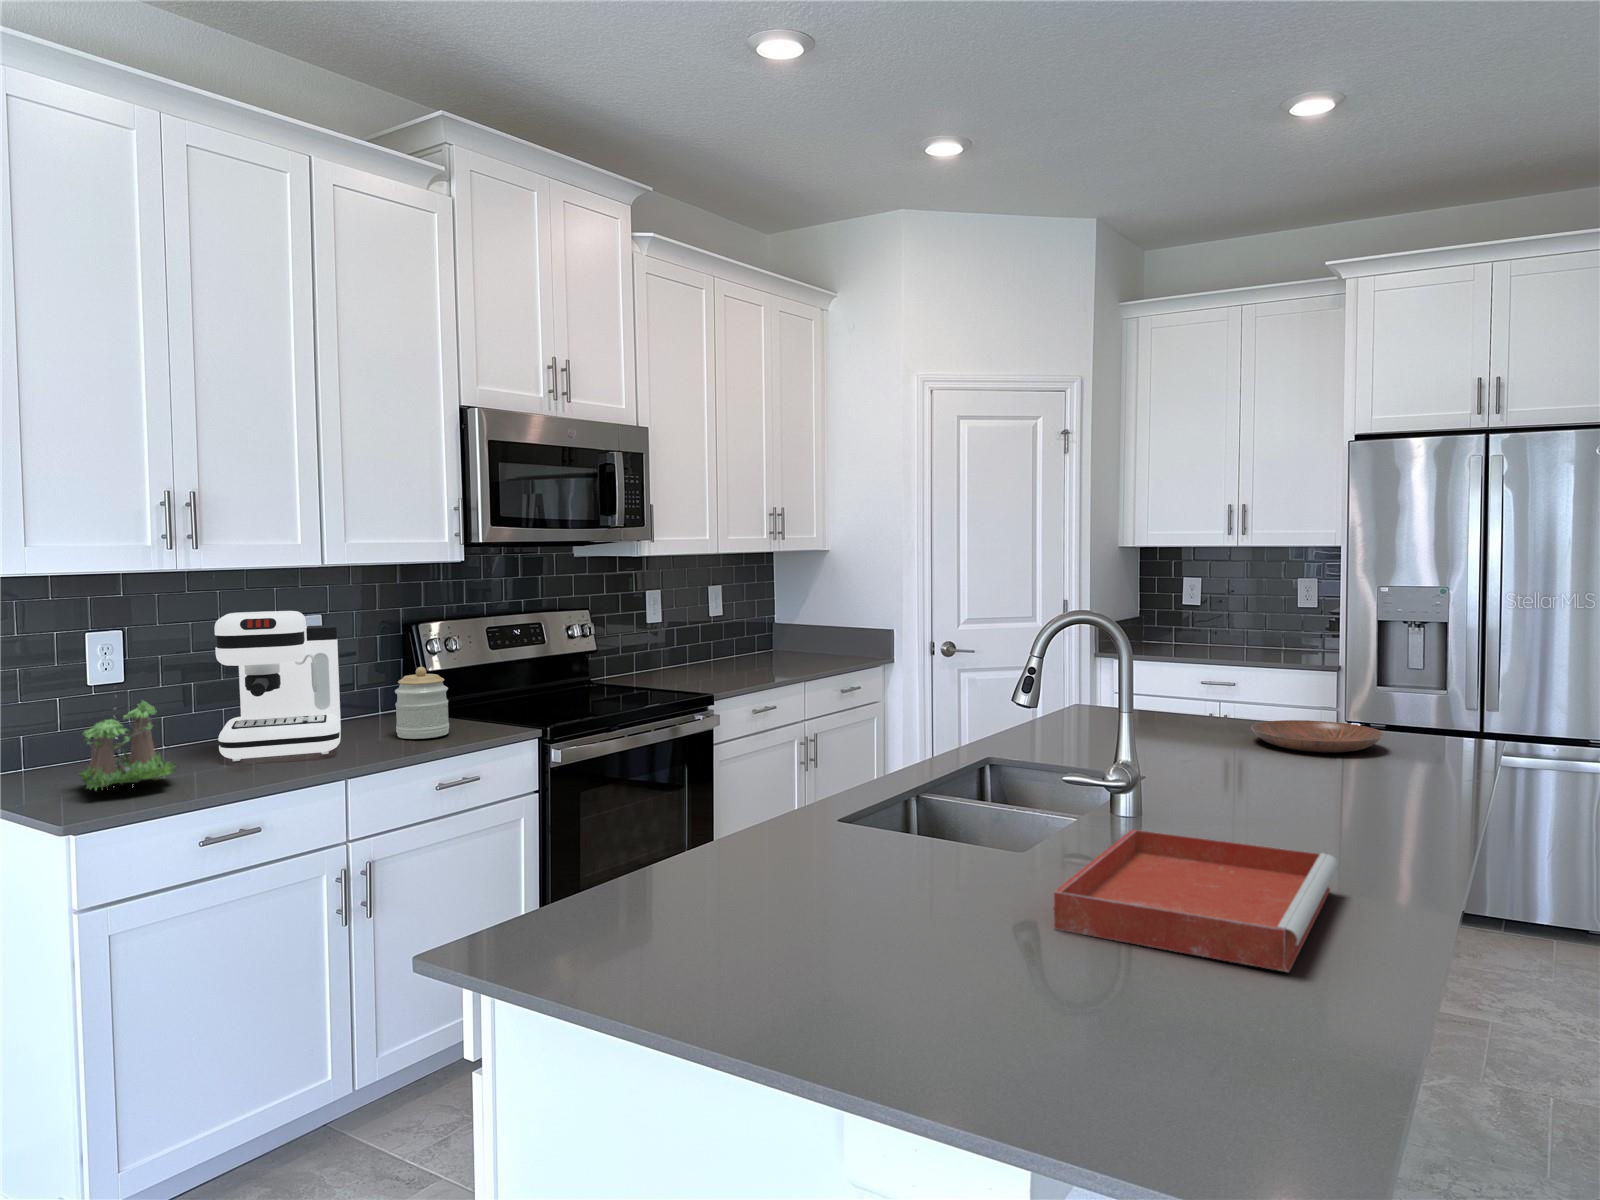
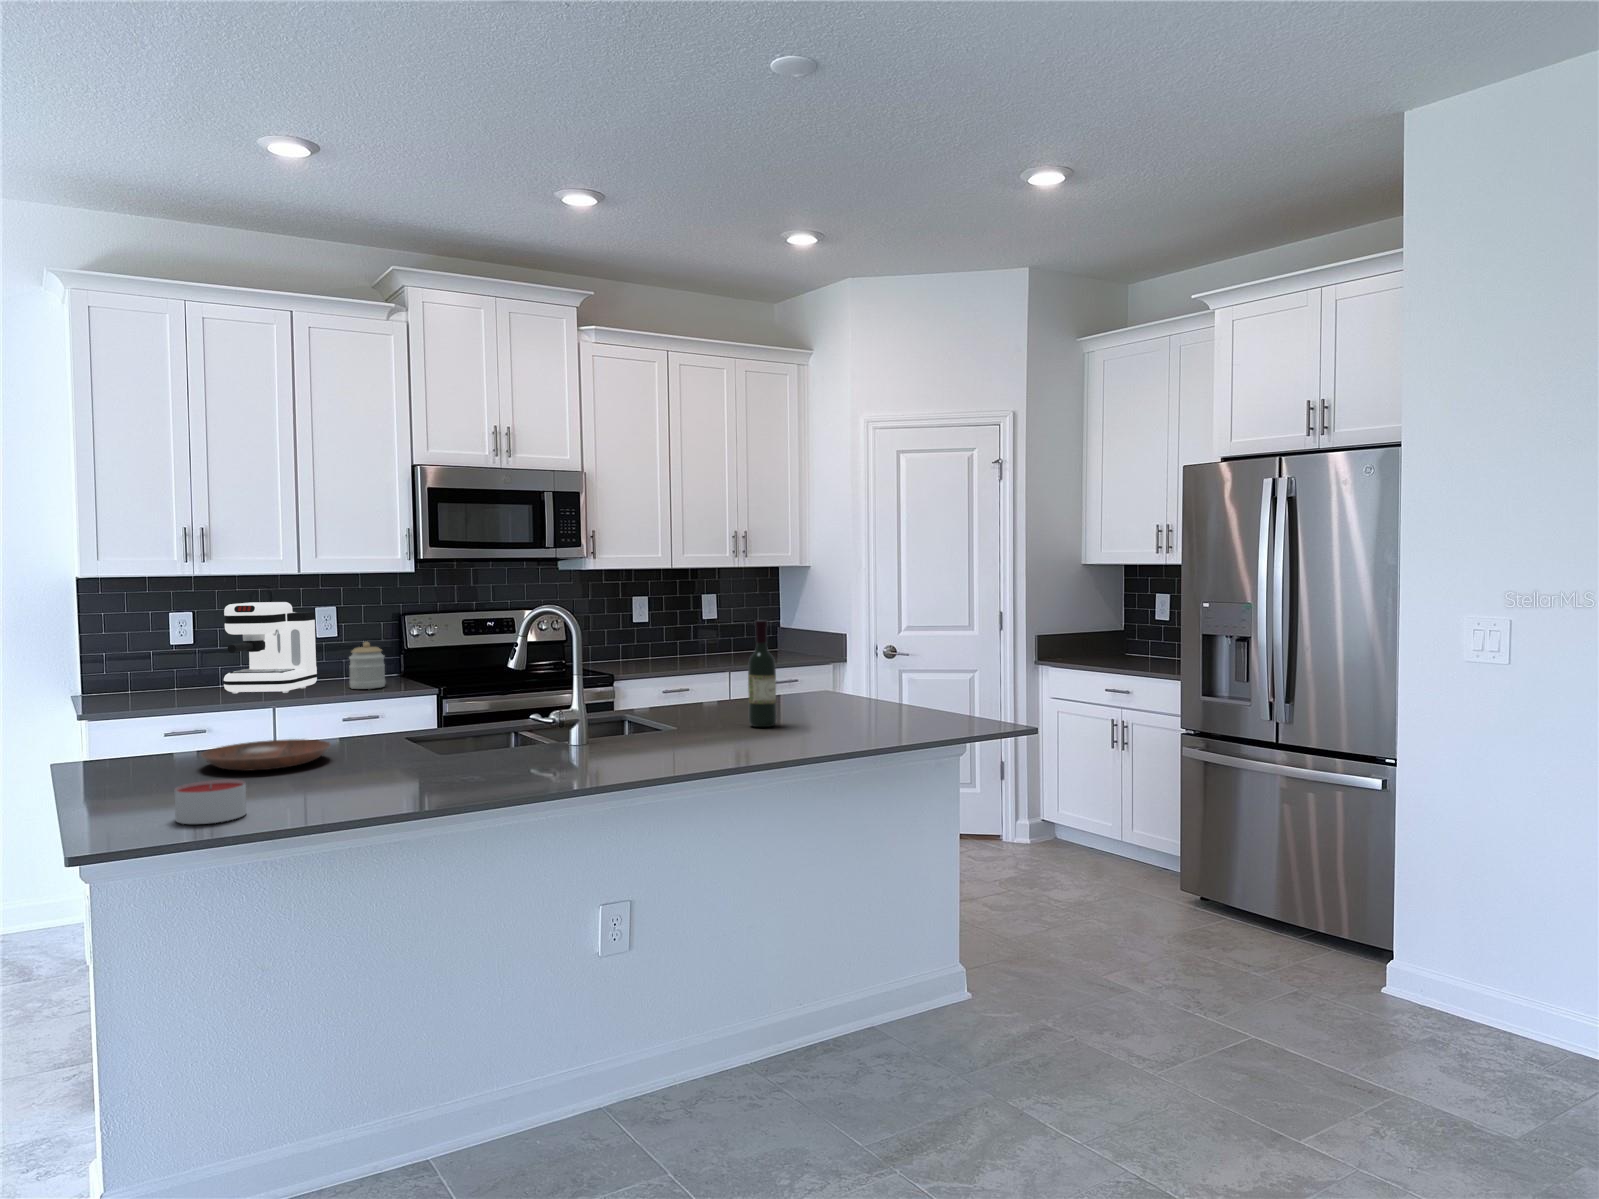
wine bottle: none [1191,621,1230,762] -> present [748,620,777,727]
plant: present [79,701,176,789] -> none [117,631,185,702]
bowl: present [1251,720,1384,752] -> present [201,739,331,771]
tray: present [1054,830,1338,972] -> none [339,744,537,805]
candle: none [1074,965,1204,1079] -> present [175,780,246,824]

